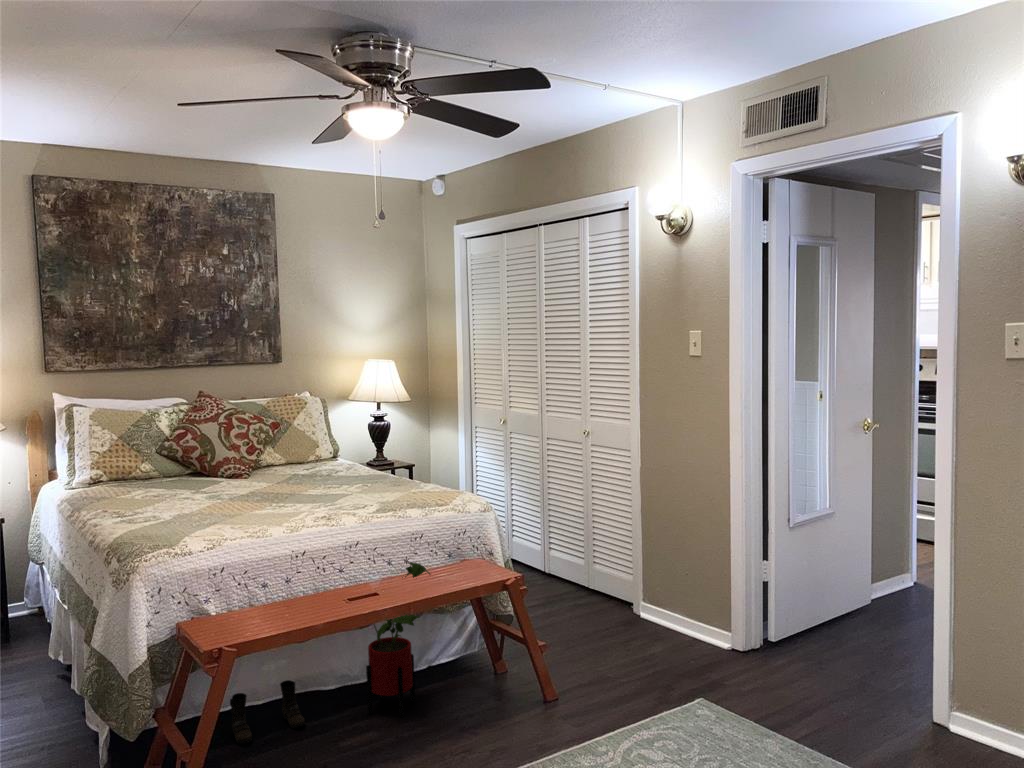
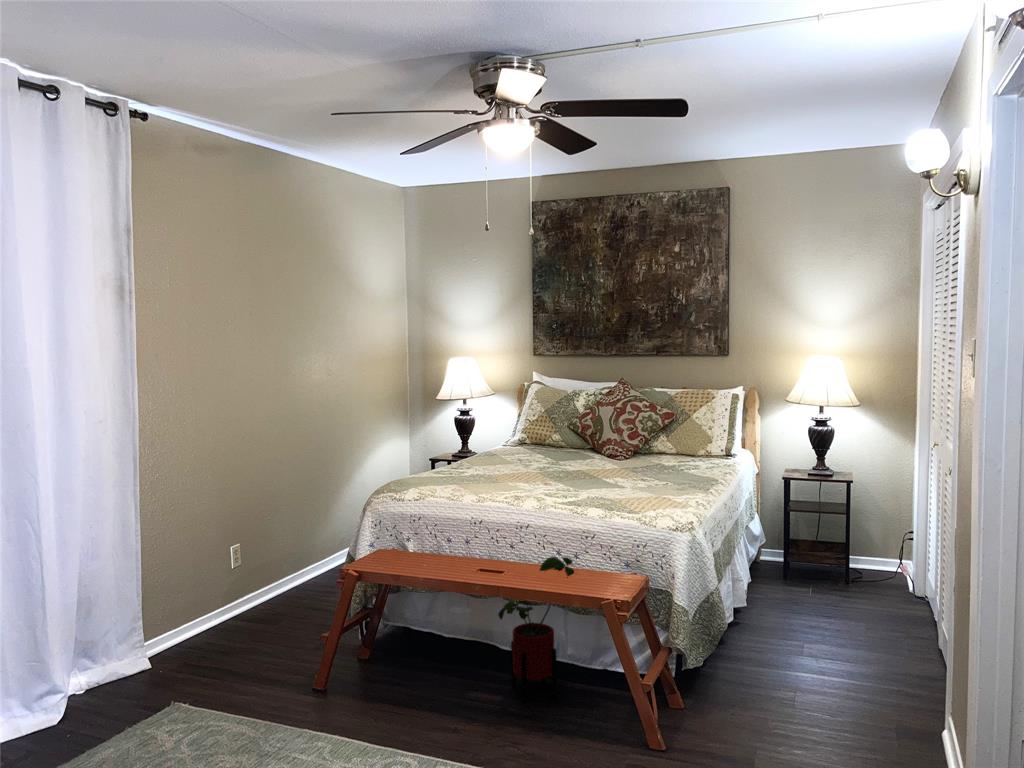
boots: present [230,680,305,744] -> none [419,623,480,670]

